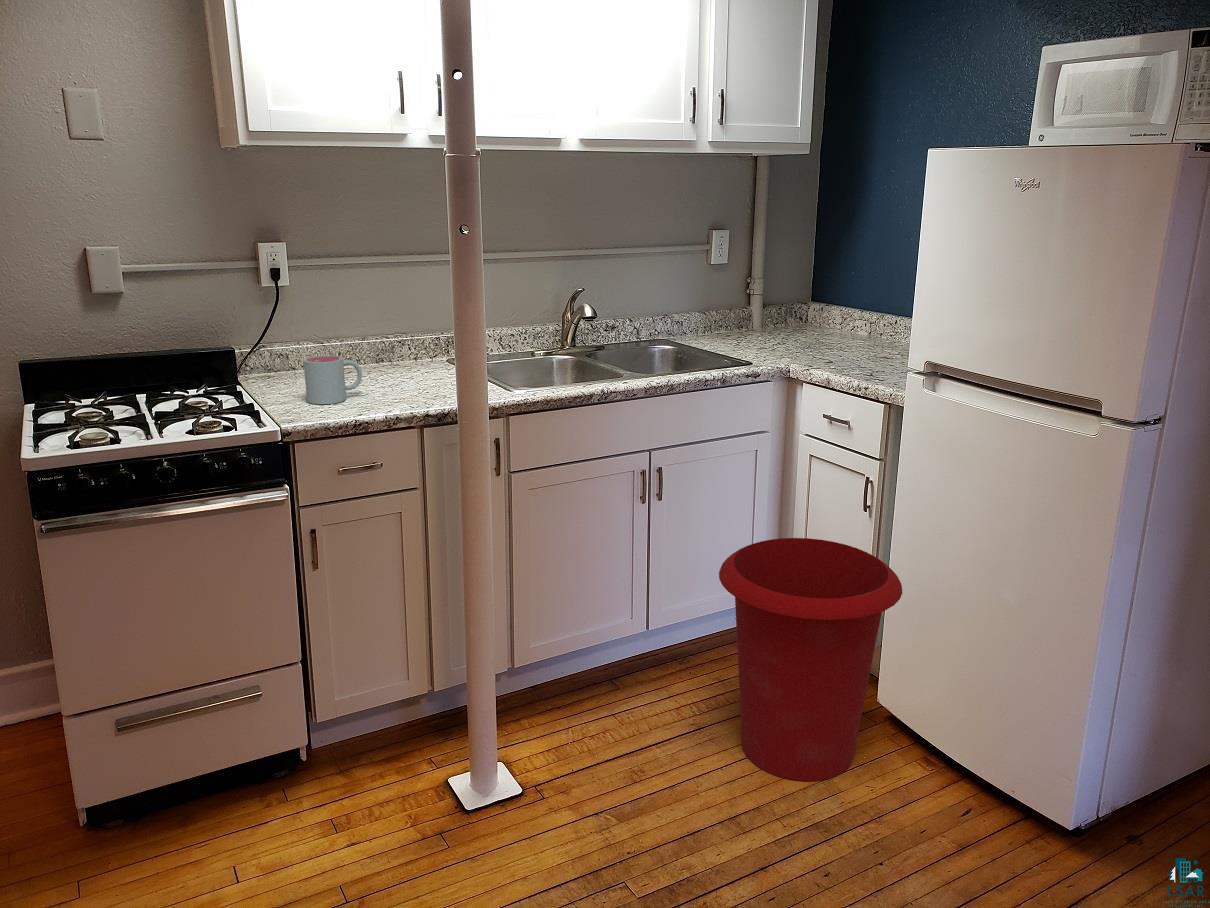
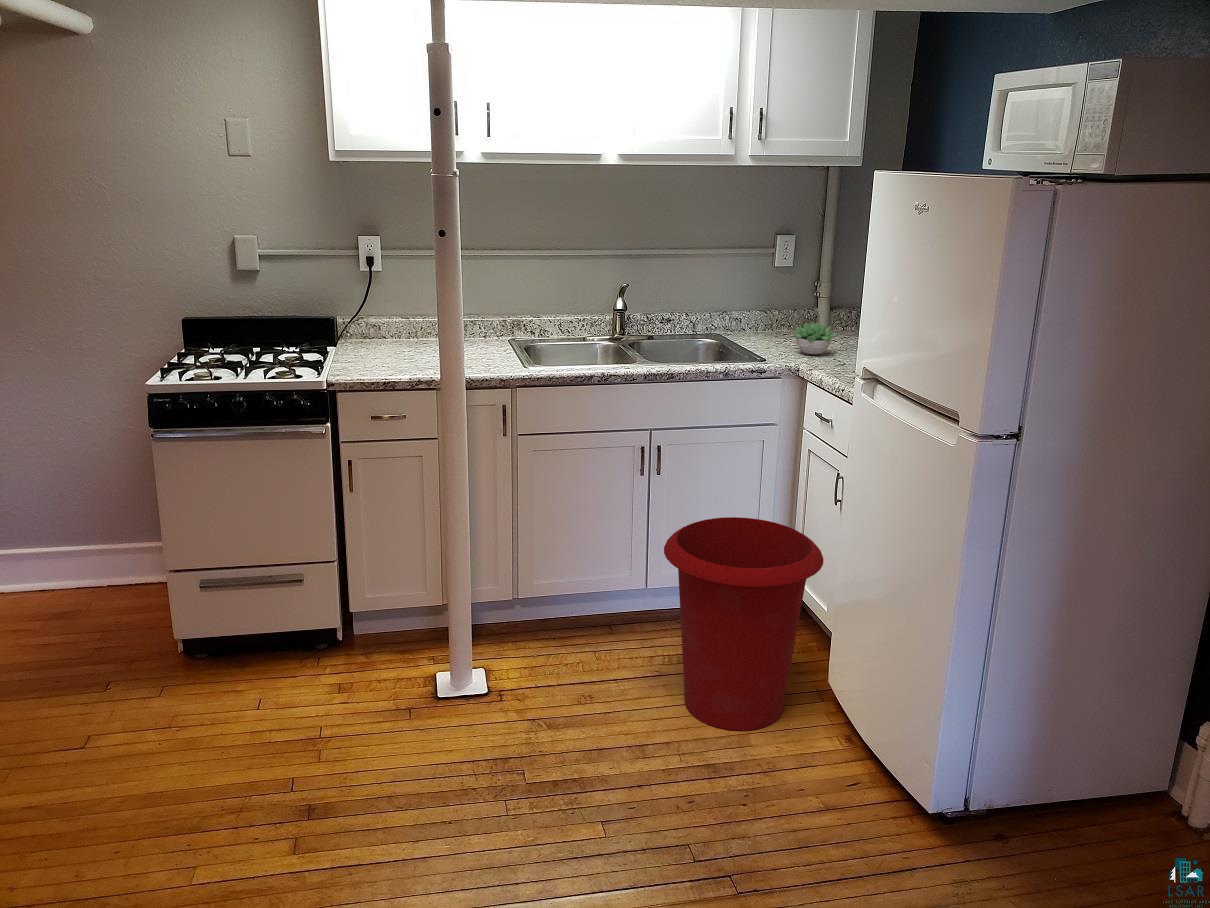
succulent plant: none [764,319,810,353] -> present [793,323,836,355]
mug: present [303,355,362,404] -> none [365,327,412,366]

